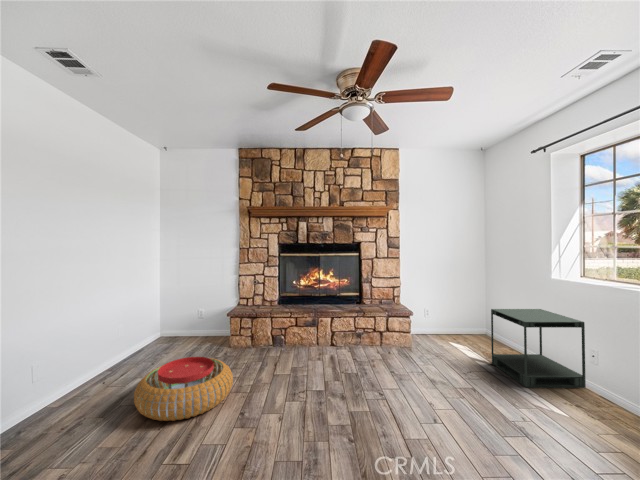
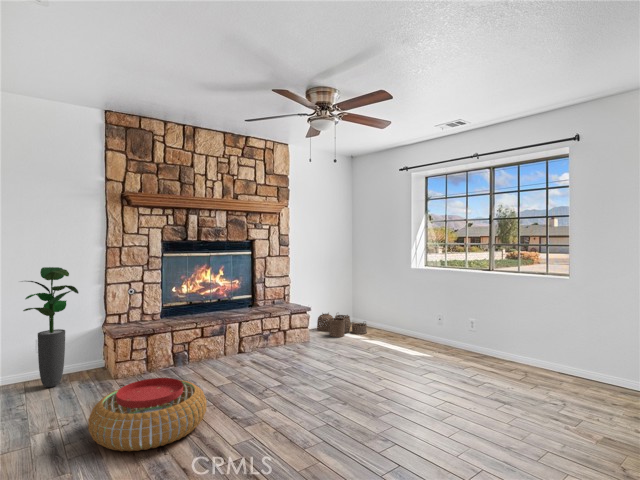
potted plant: none [176,262,216,344] -> present [23,267,79,387]
side table: present [491,309,586,388] -> none [377,292,436,348]
woven basket: none [432,318,488,351] -> present [317,313,367,337]

